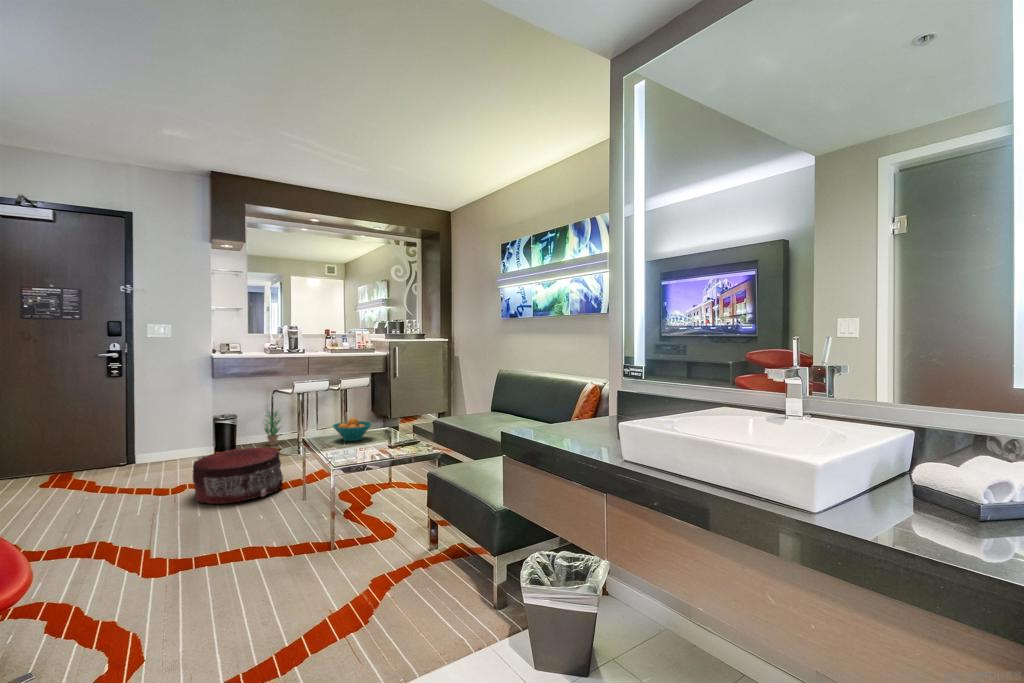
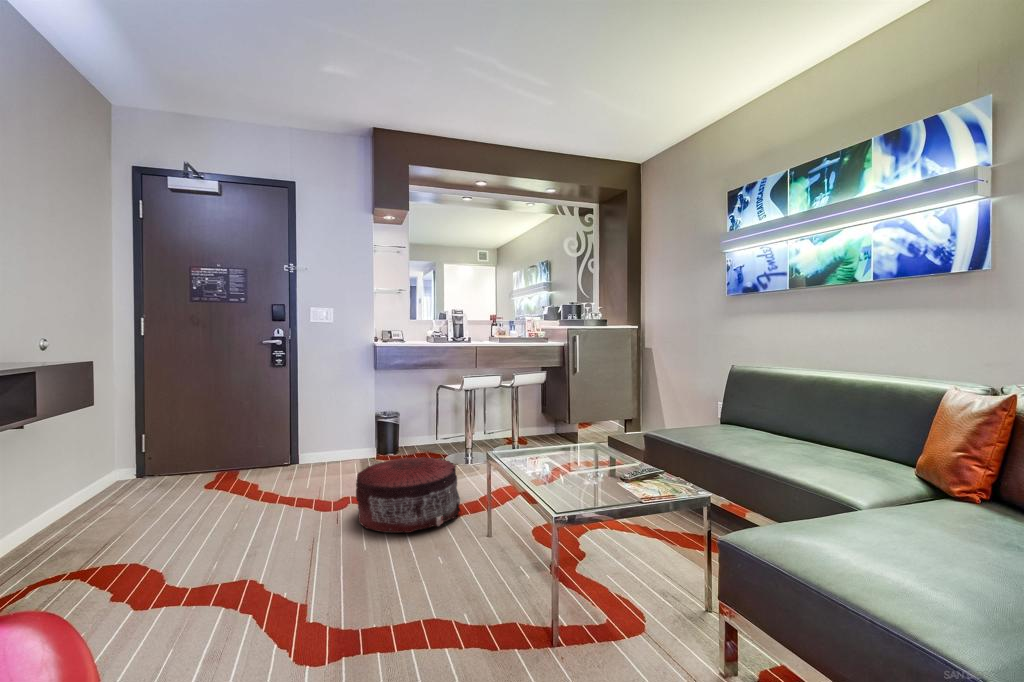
potted plant: present [265,411,280,446] -> none [425,405,448,450]
fruit bowl: present [333,418,372,441] -> none [527,426,580,459]

